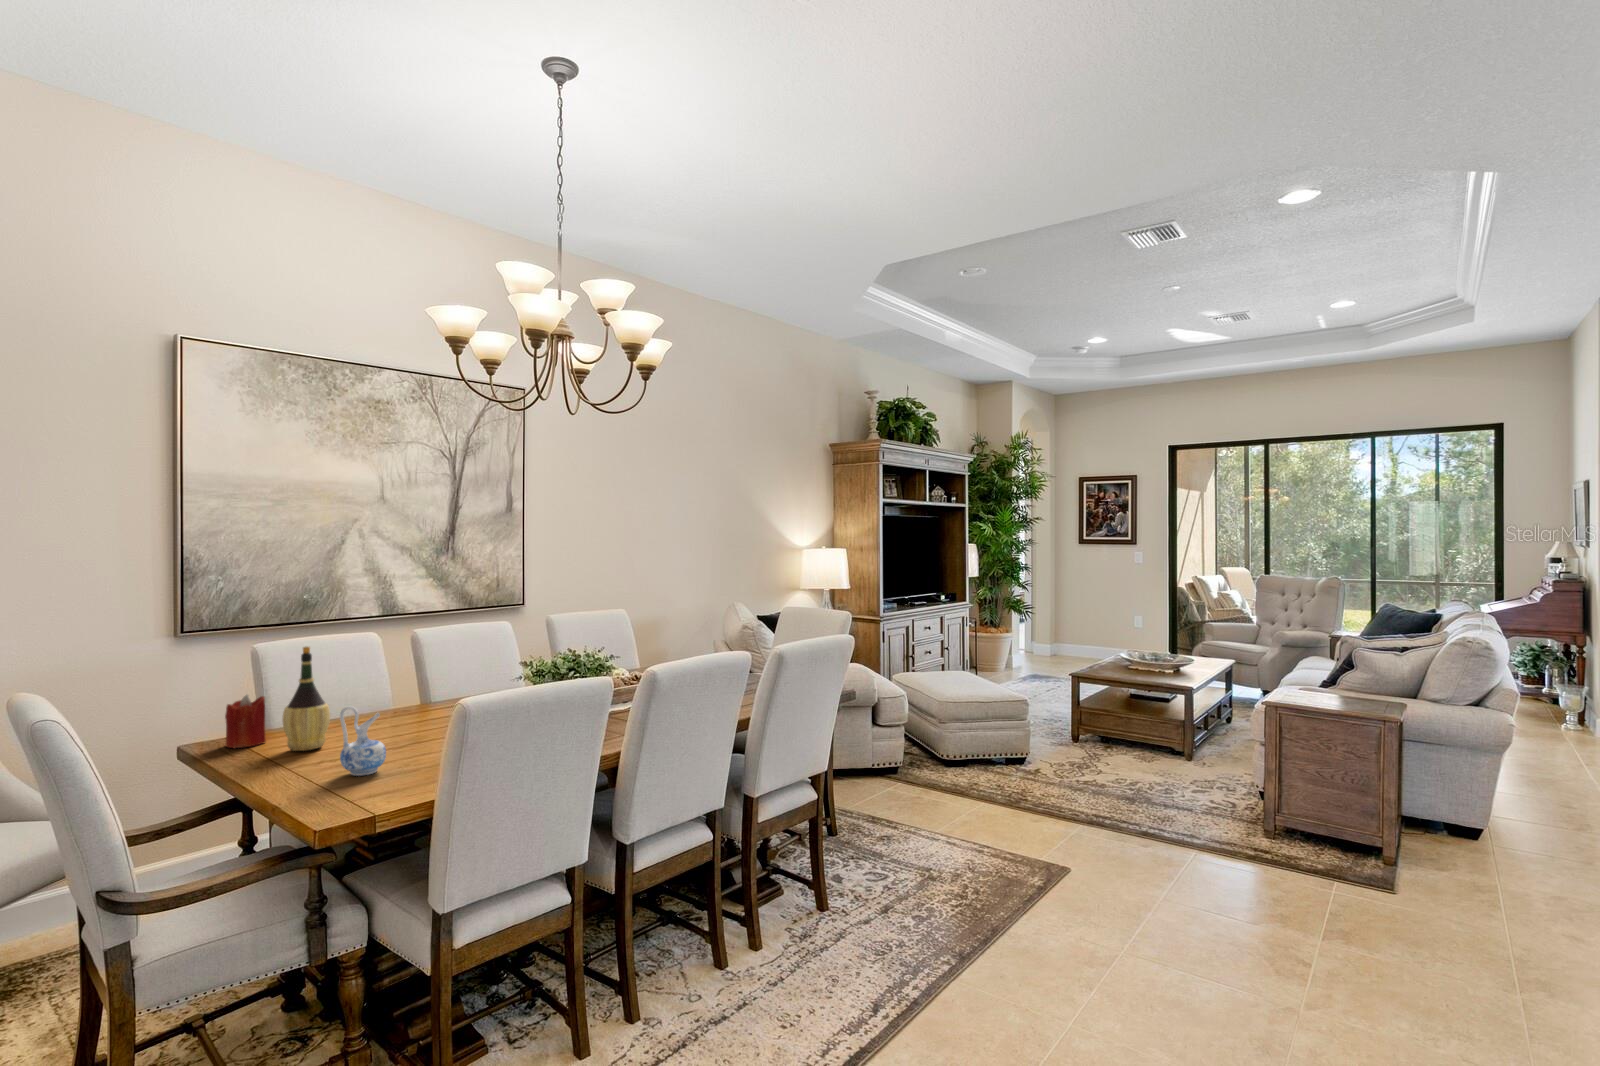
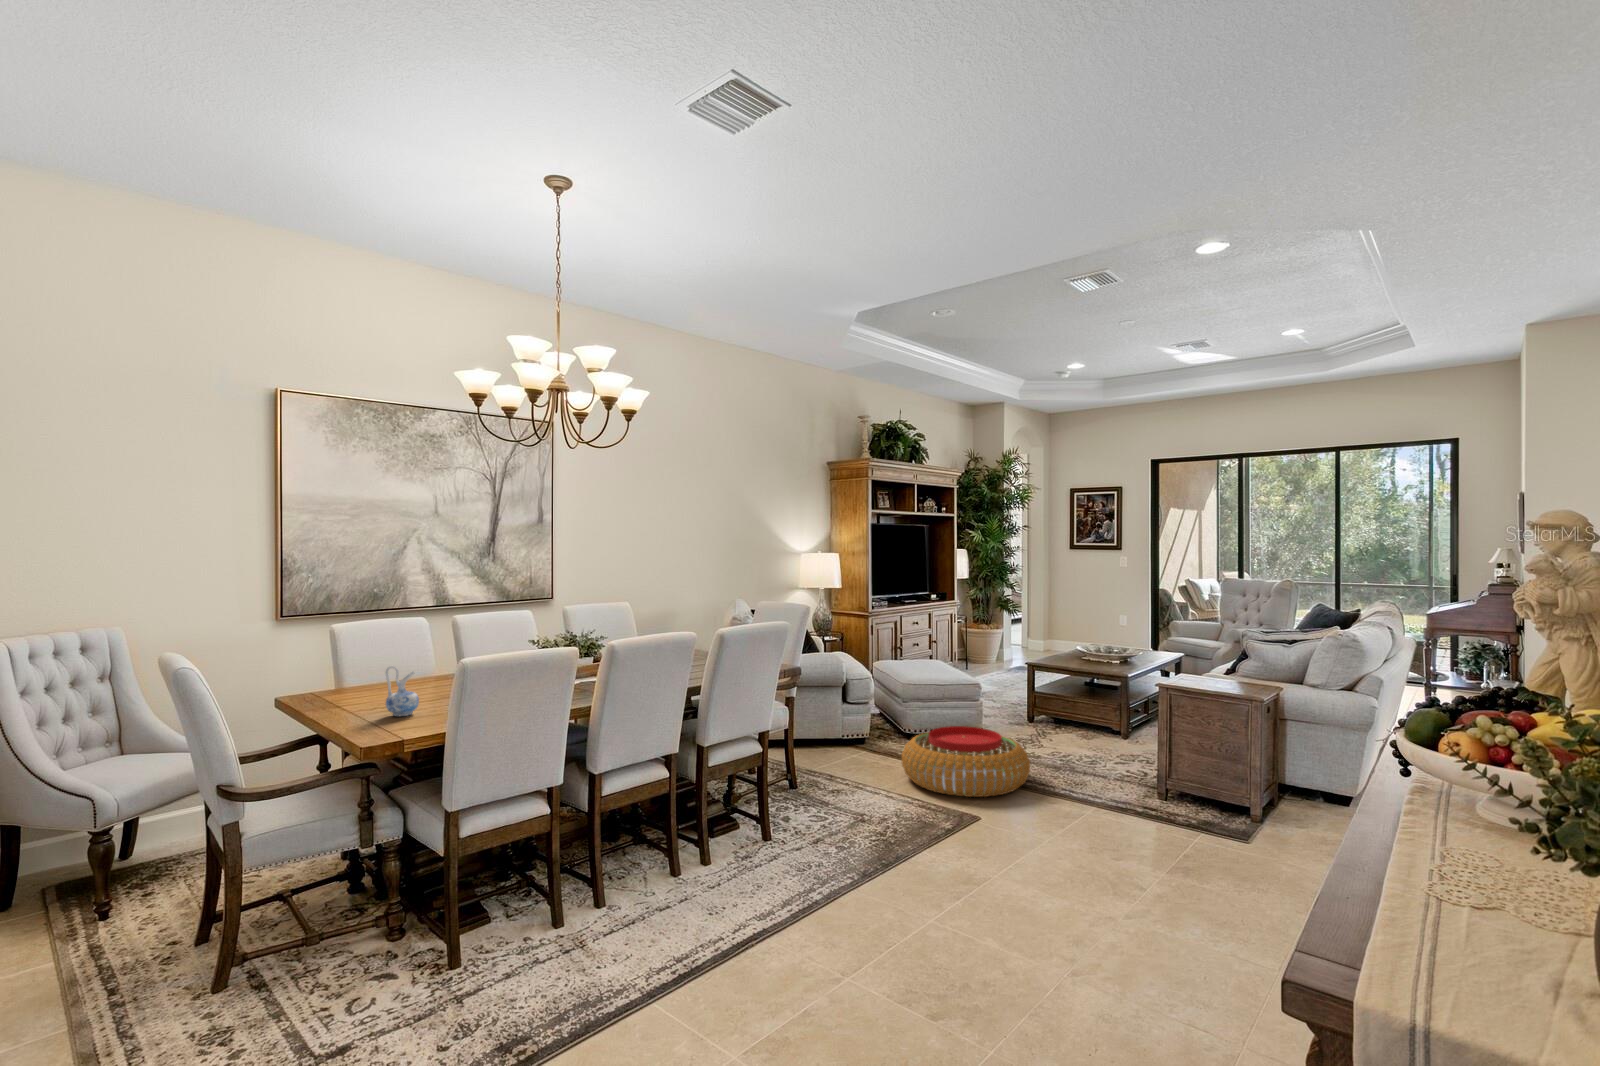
wine bottle: present [283,647,330,751] -> none [349,624,384,701]
candle: present [225,695,266,748] -> none [309,660,338,699]
pouf: none [956,753,1111,841] -> present [902,726,1030,797]

